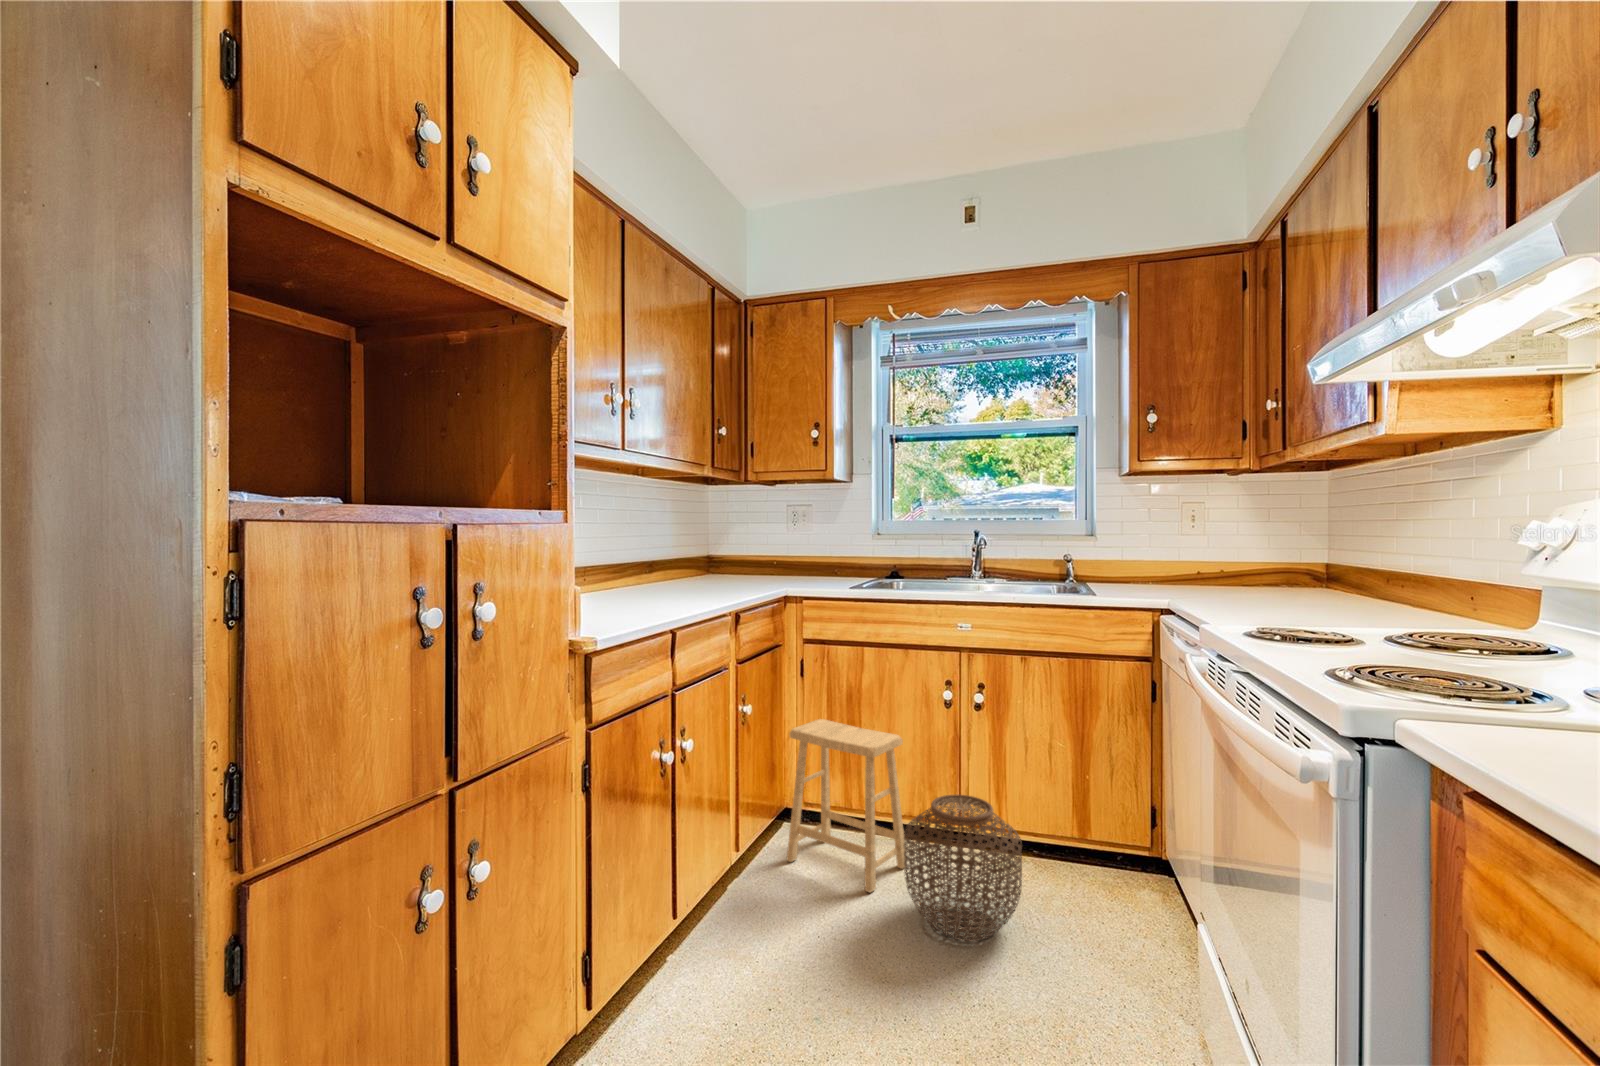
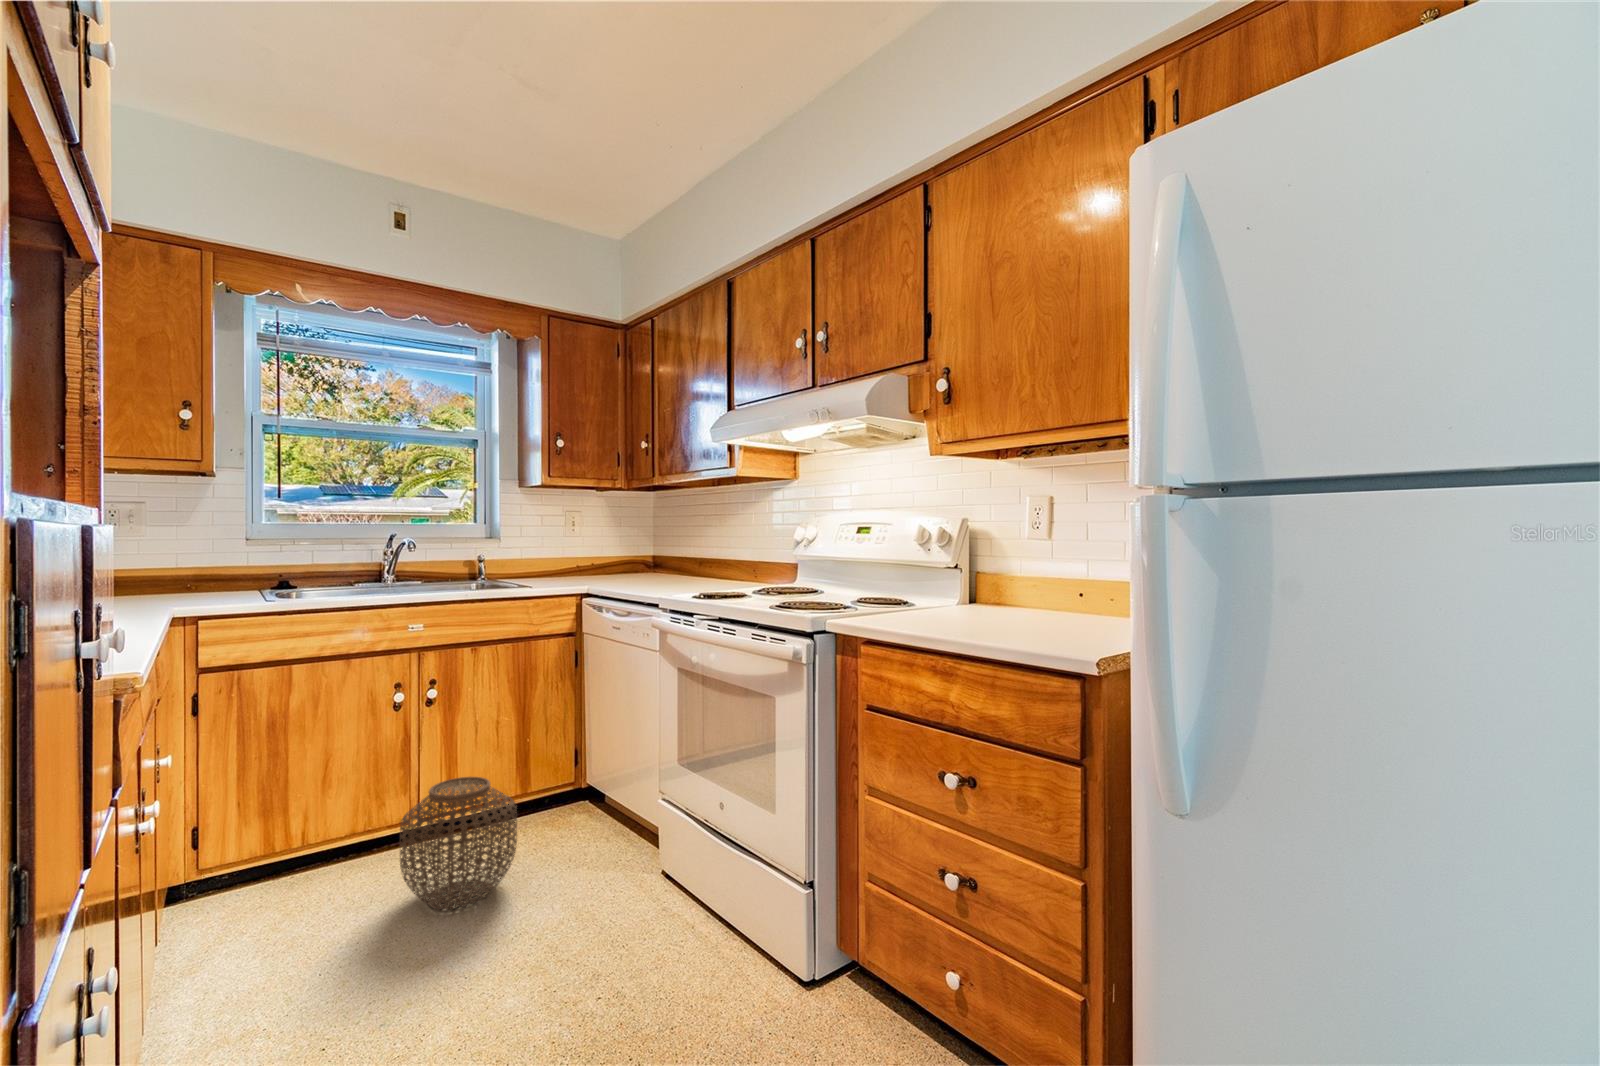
footstool: present [787,719,905,892] -> none [207,746,368,936]

